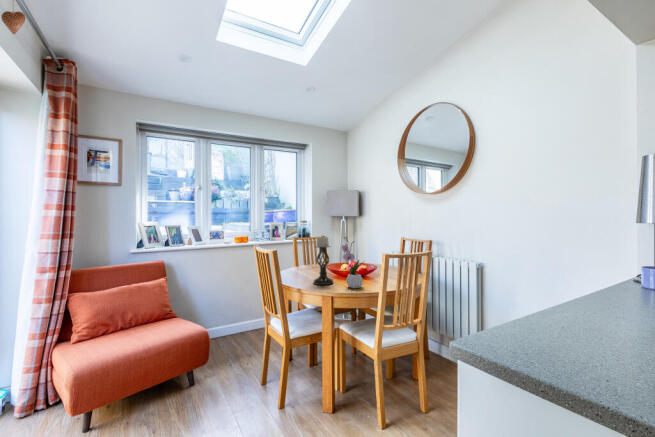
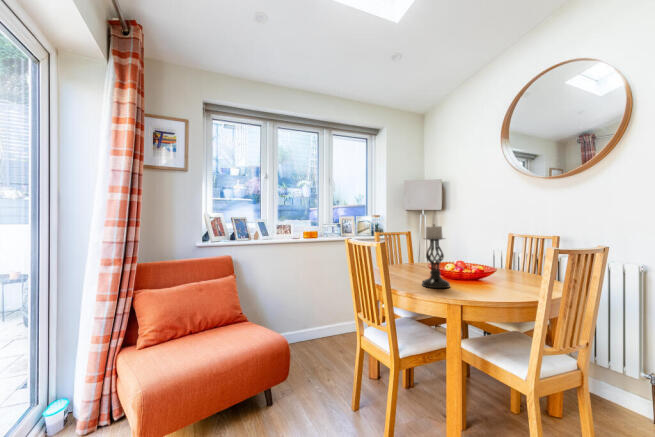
flower arrangement: present [342,237,363,288] -> none [467,225,502,294]

